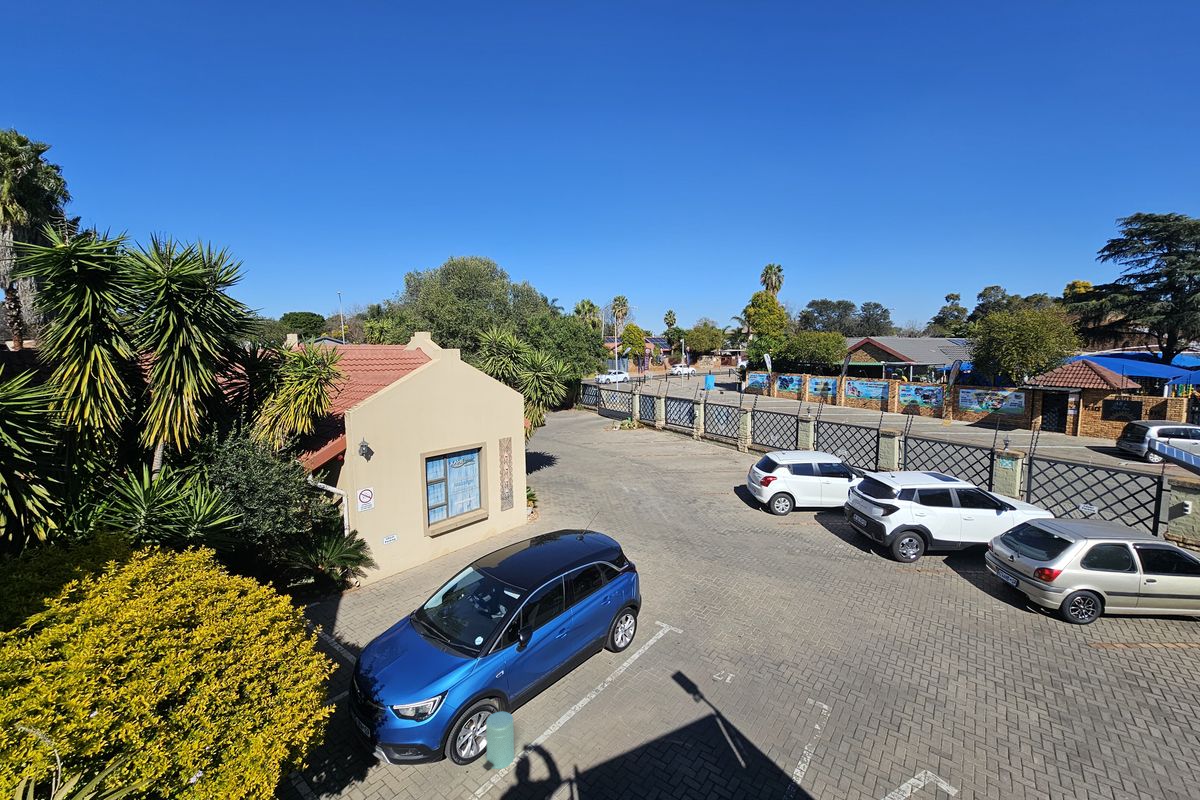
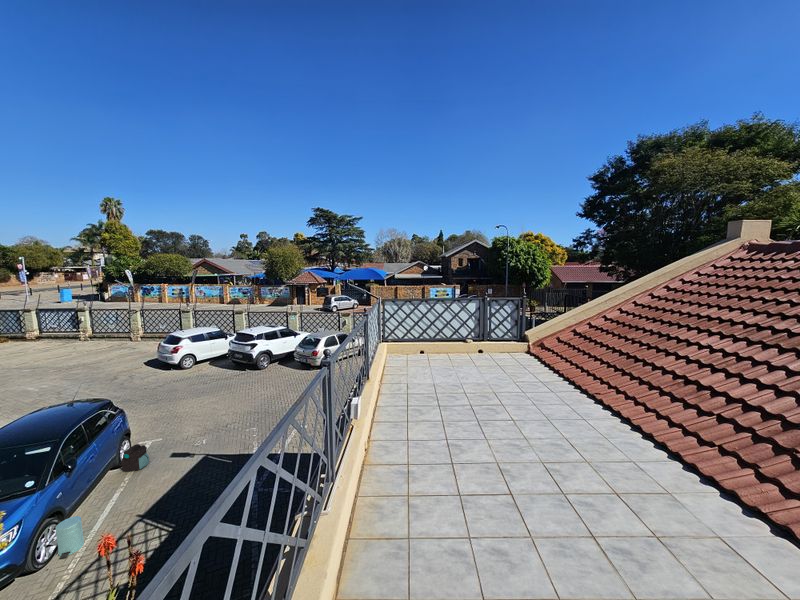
backpack: none [609,630,645,675] -> present [118,444,149,471]

